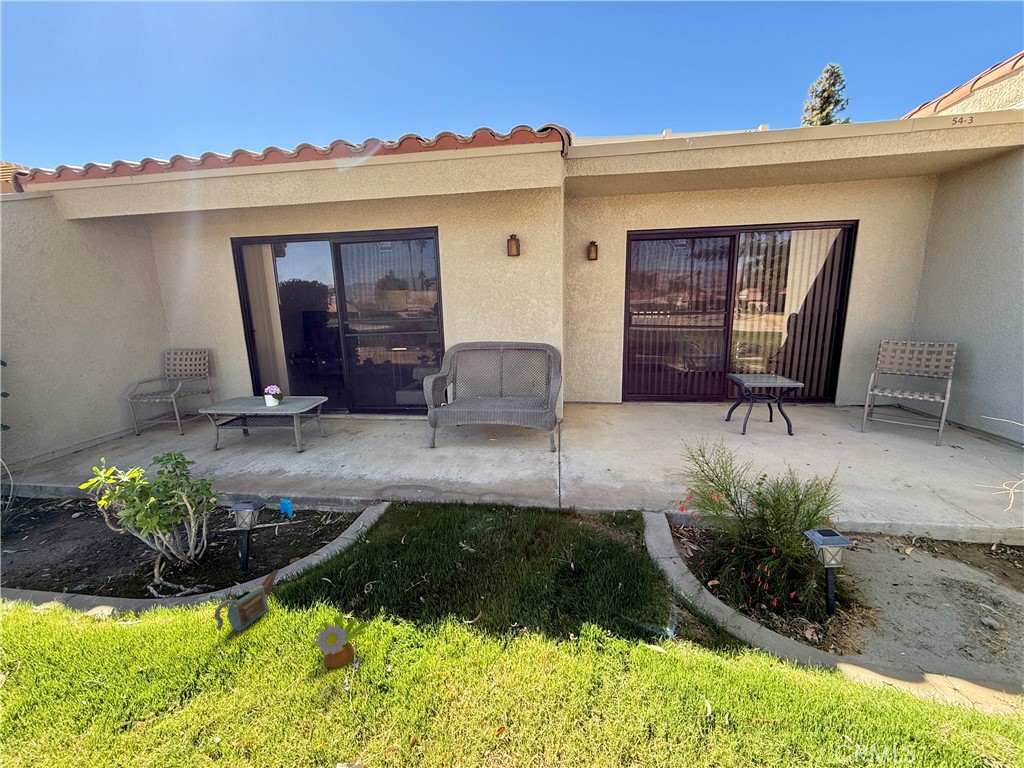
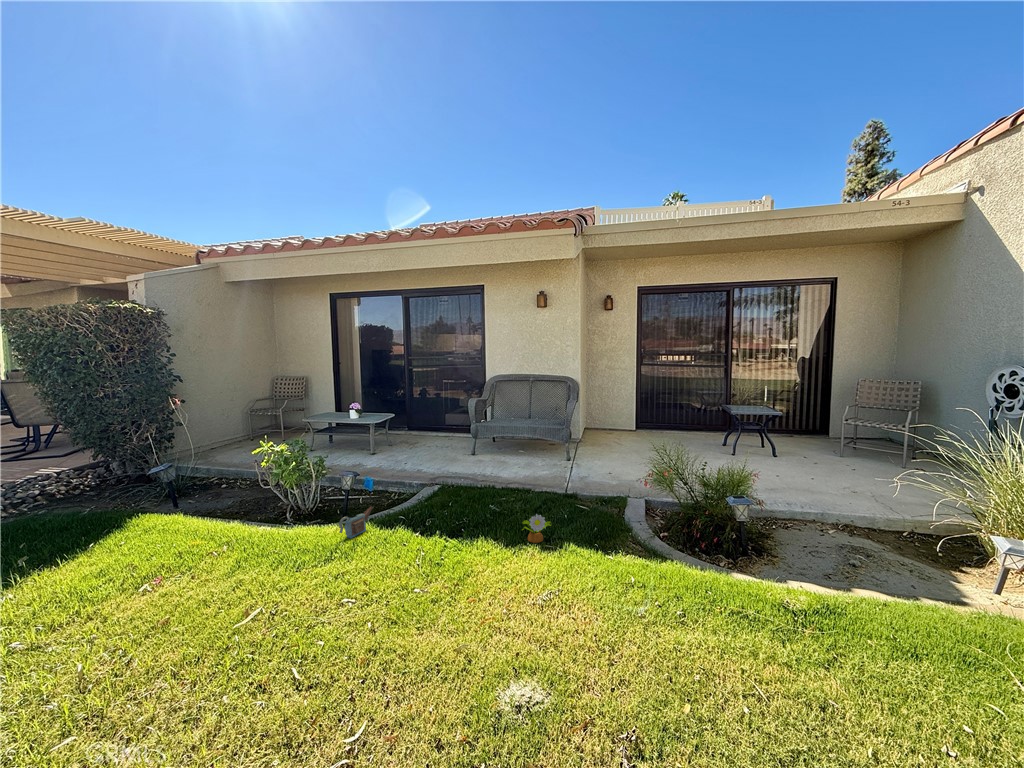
decorative plant: present [307,613,369,668] -> present [522,514,551,543]

